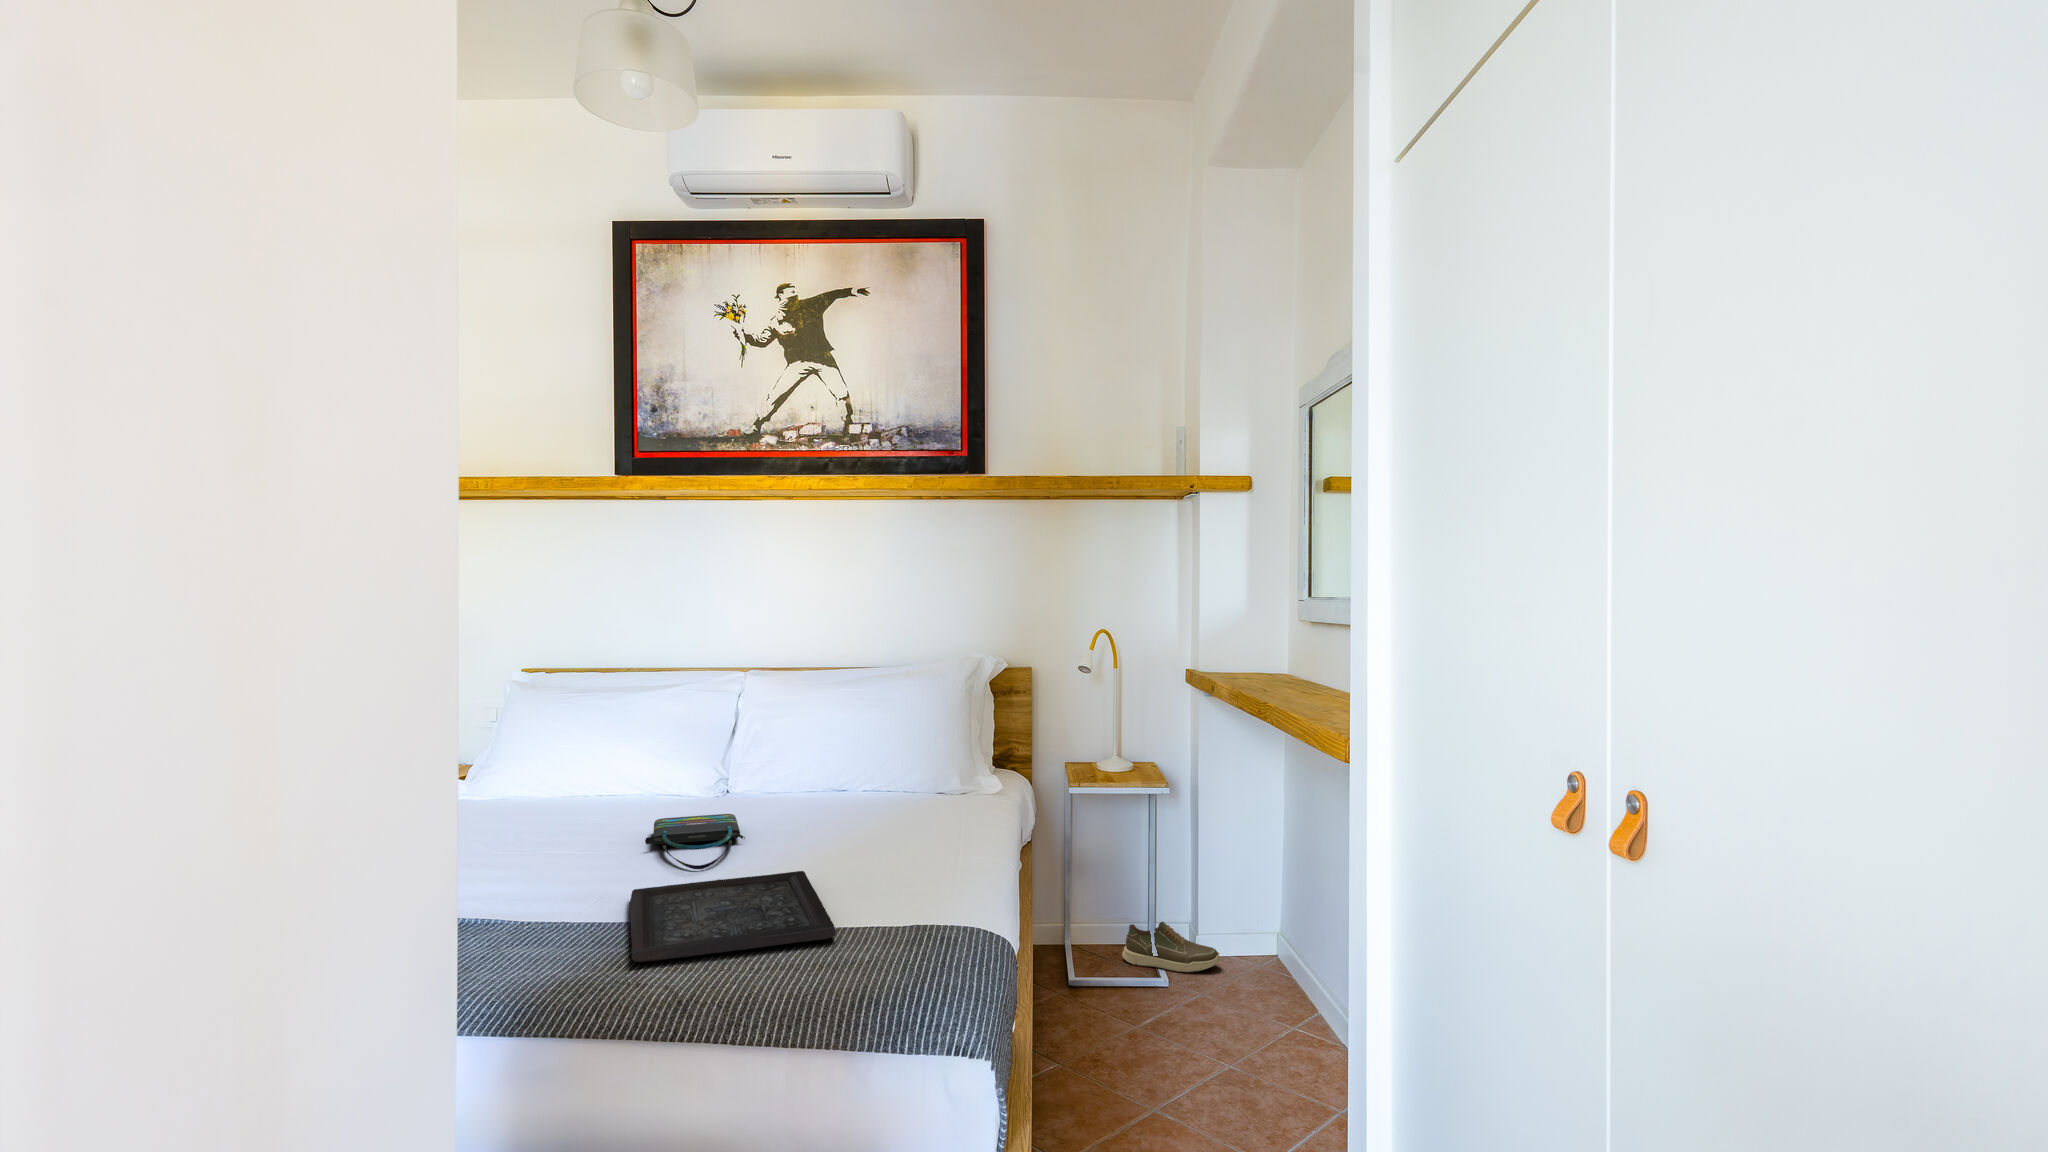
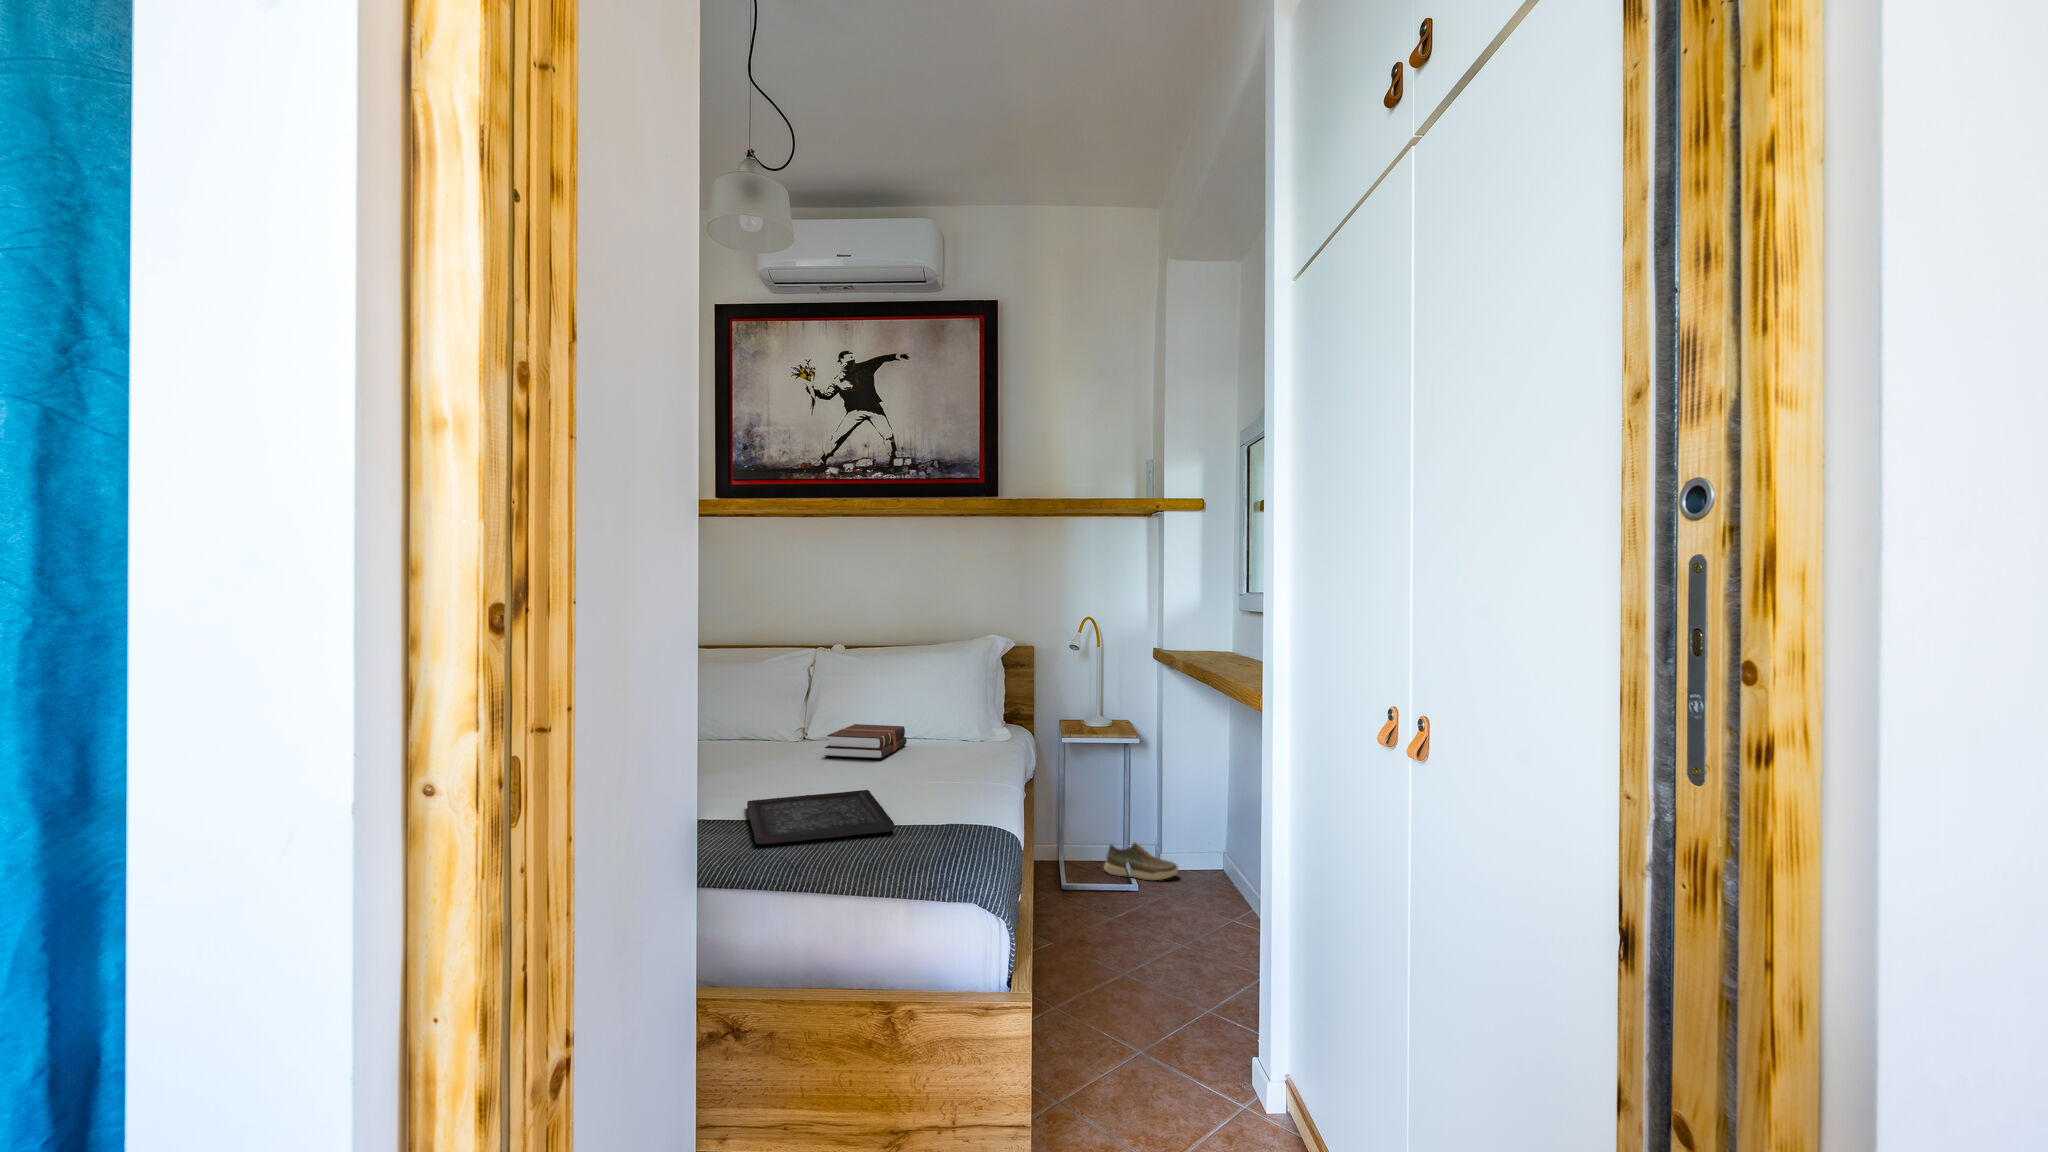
hardback book: none [751,772,863,821] -> present [825,724,907,759]
tote bag: present [645,814,745,869] -> none [750,753,822,790]

